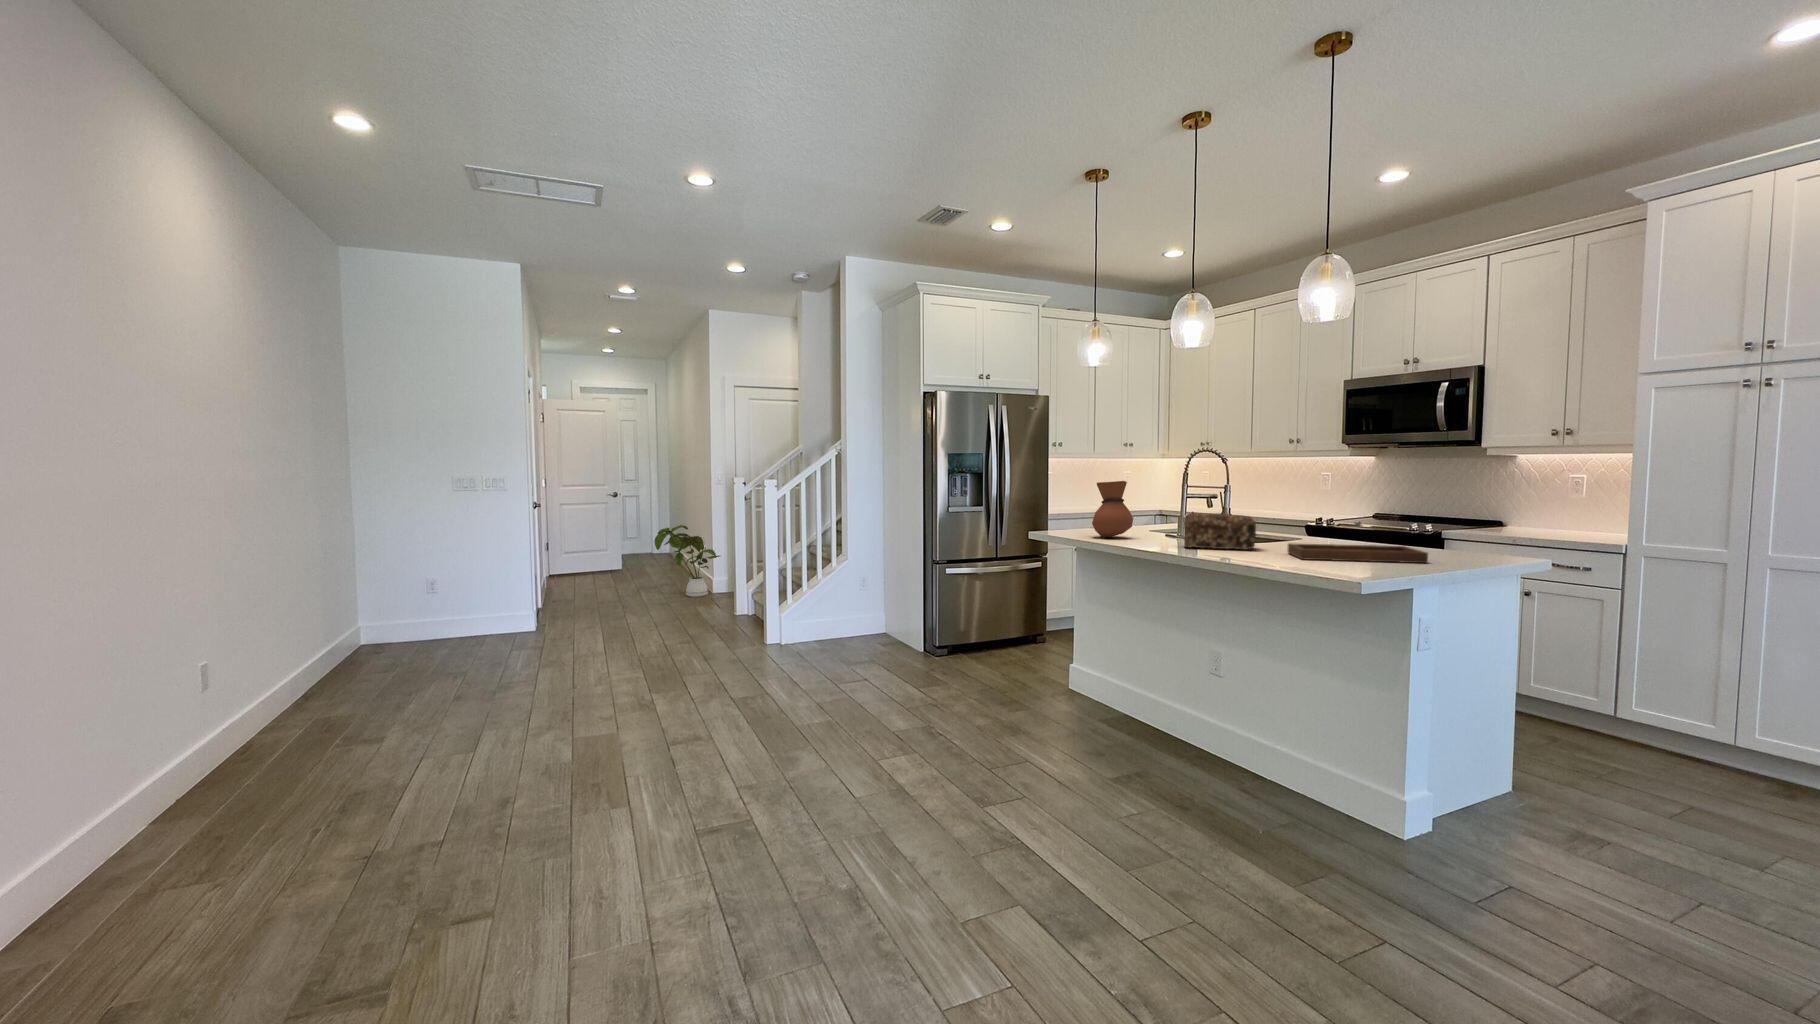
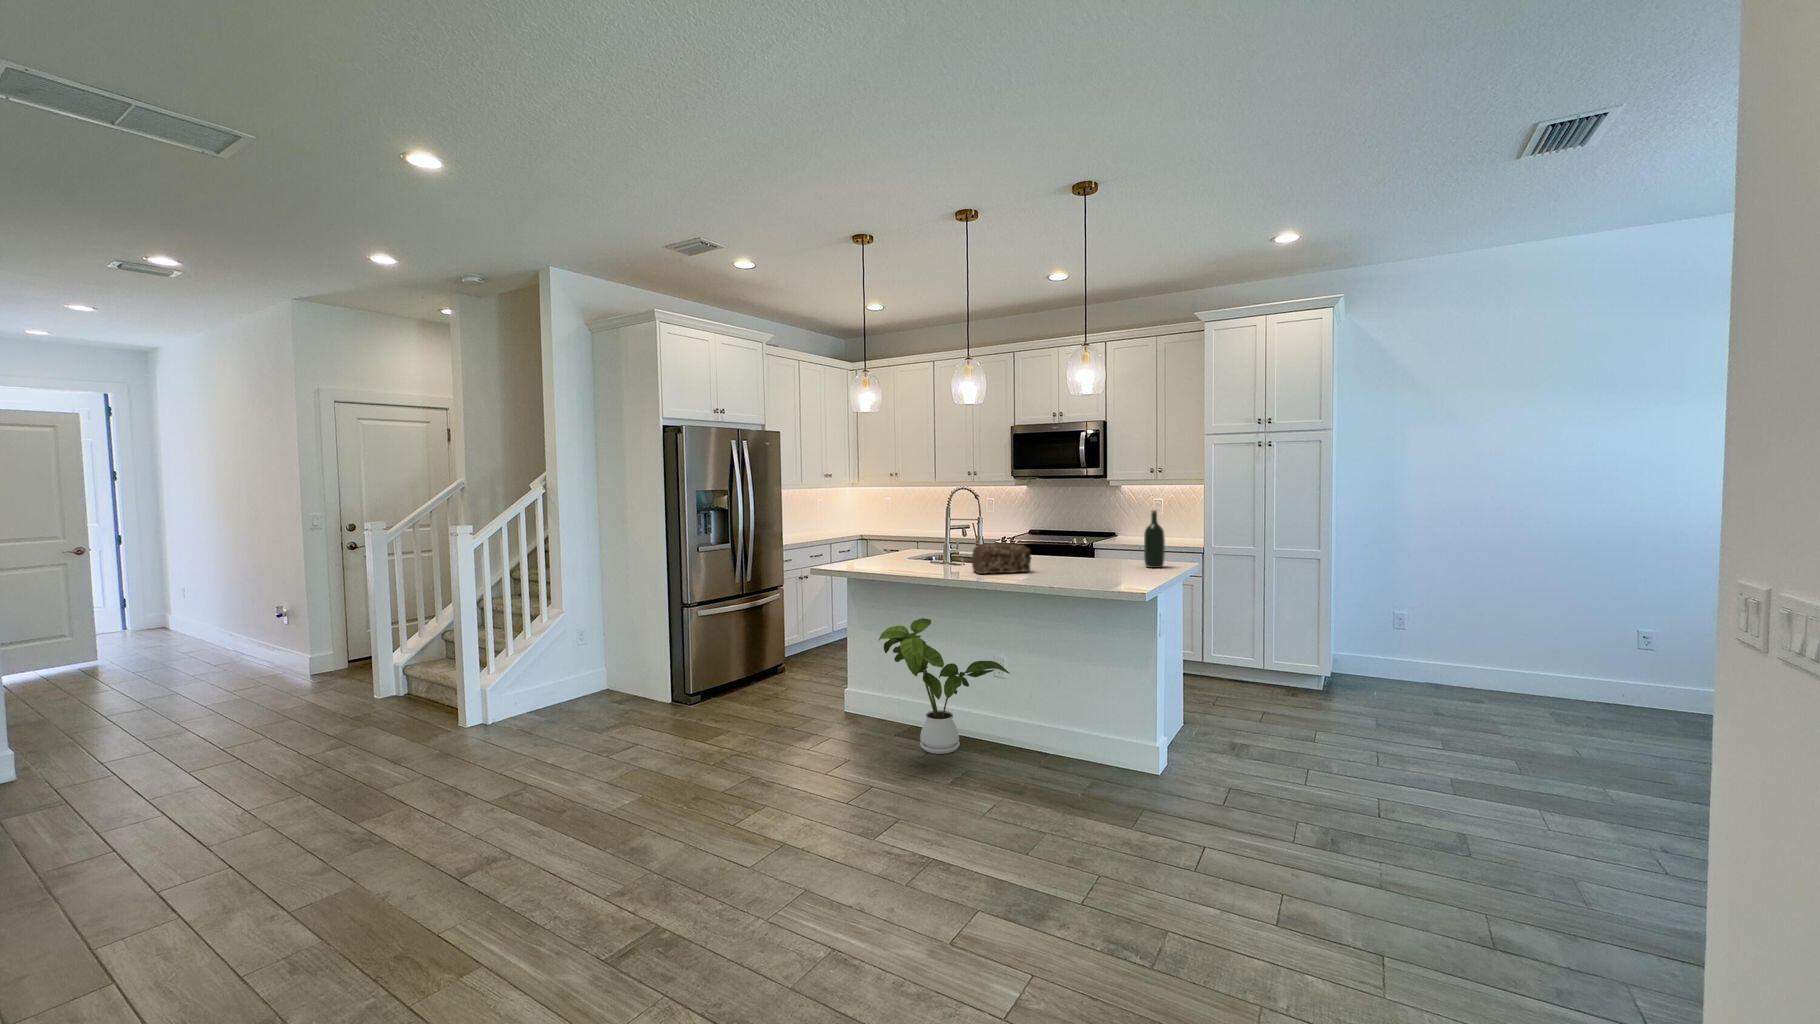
wine bottle: none [1444,477,1480,559] -> present [1144,510,1165,568]
vase: present [1092,481,1133,537] -> none [881,517,917,569]
tray: present [1288,521,1428,563] -> none [1056,545,1149,578]
house plant: present [654,525,720,597] -> present [878,618,1010,754]

